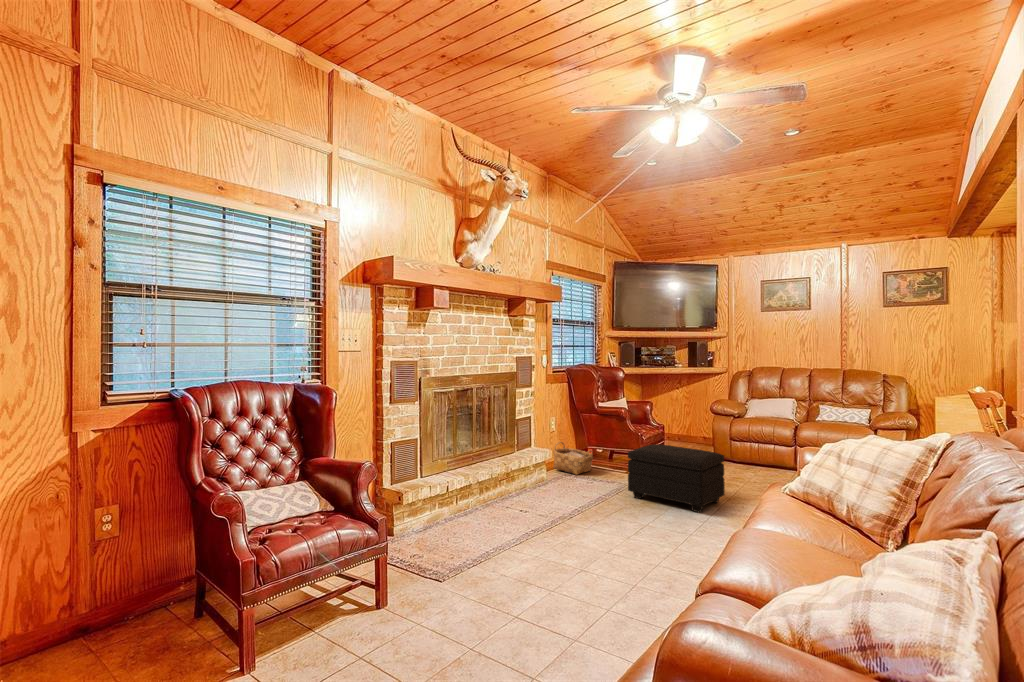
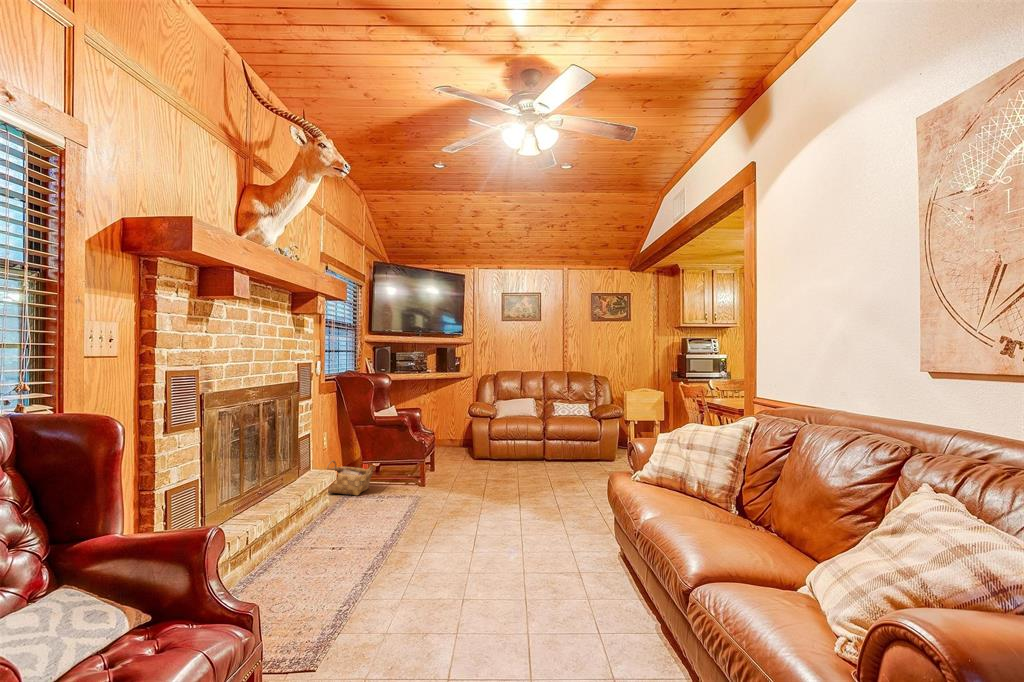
footstool: present [628,444,725,512] -> none [432,451,517,512]

